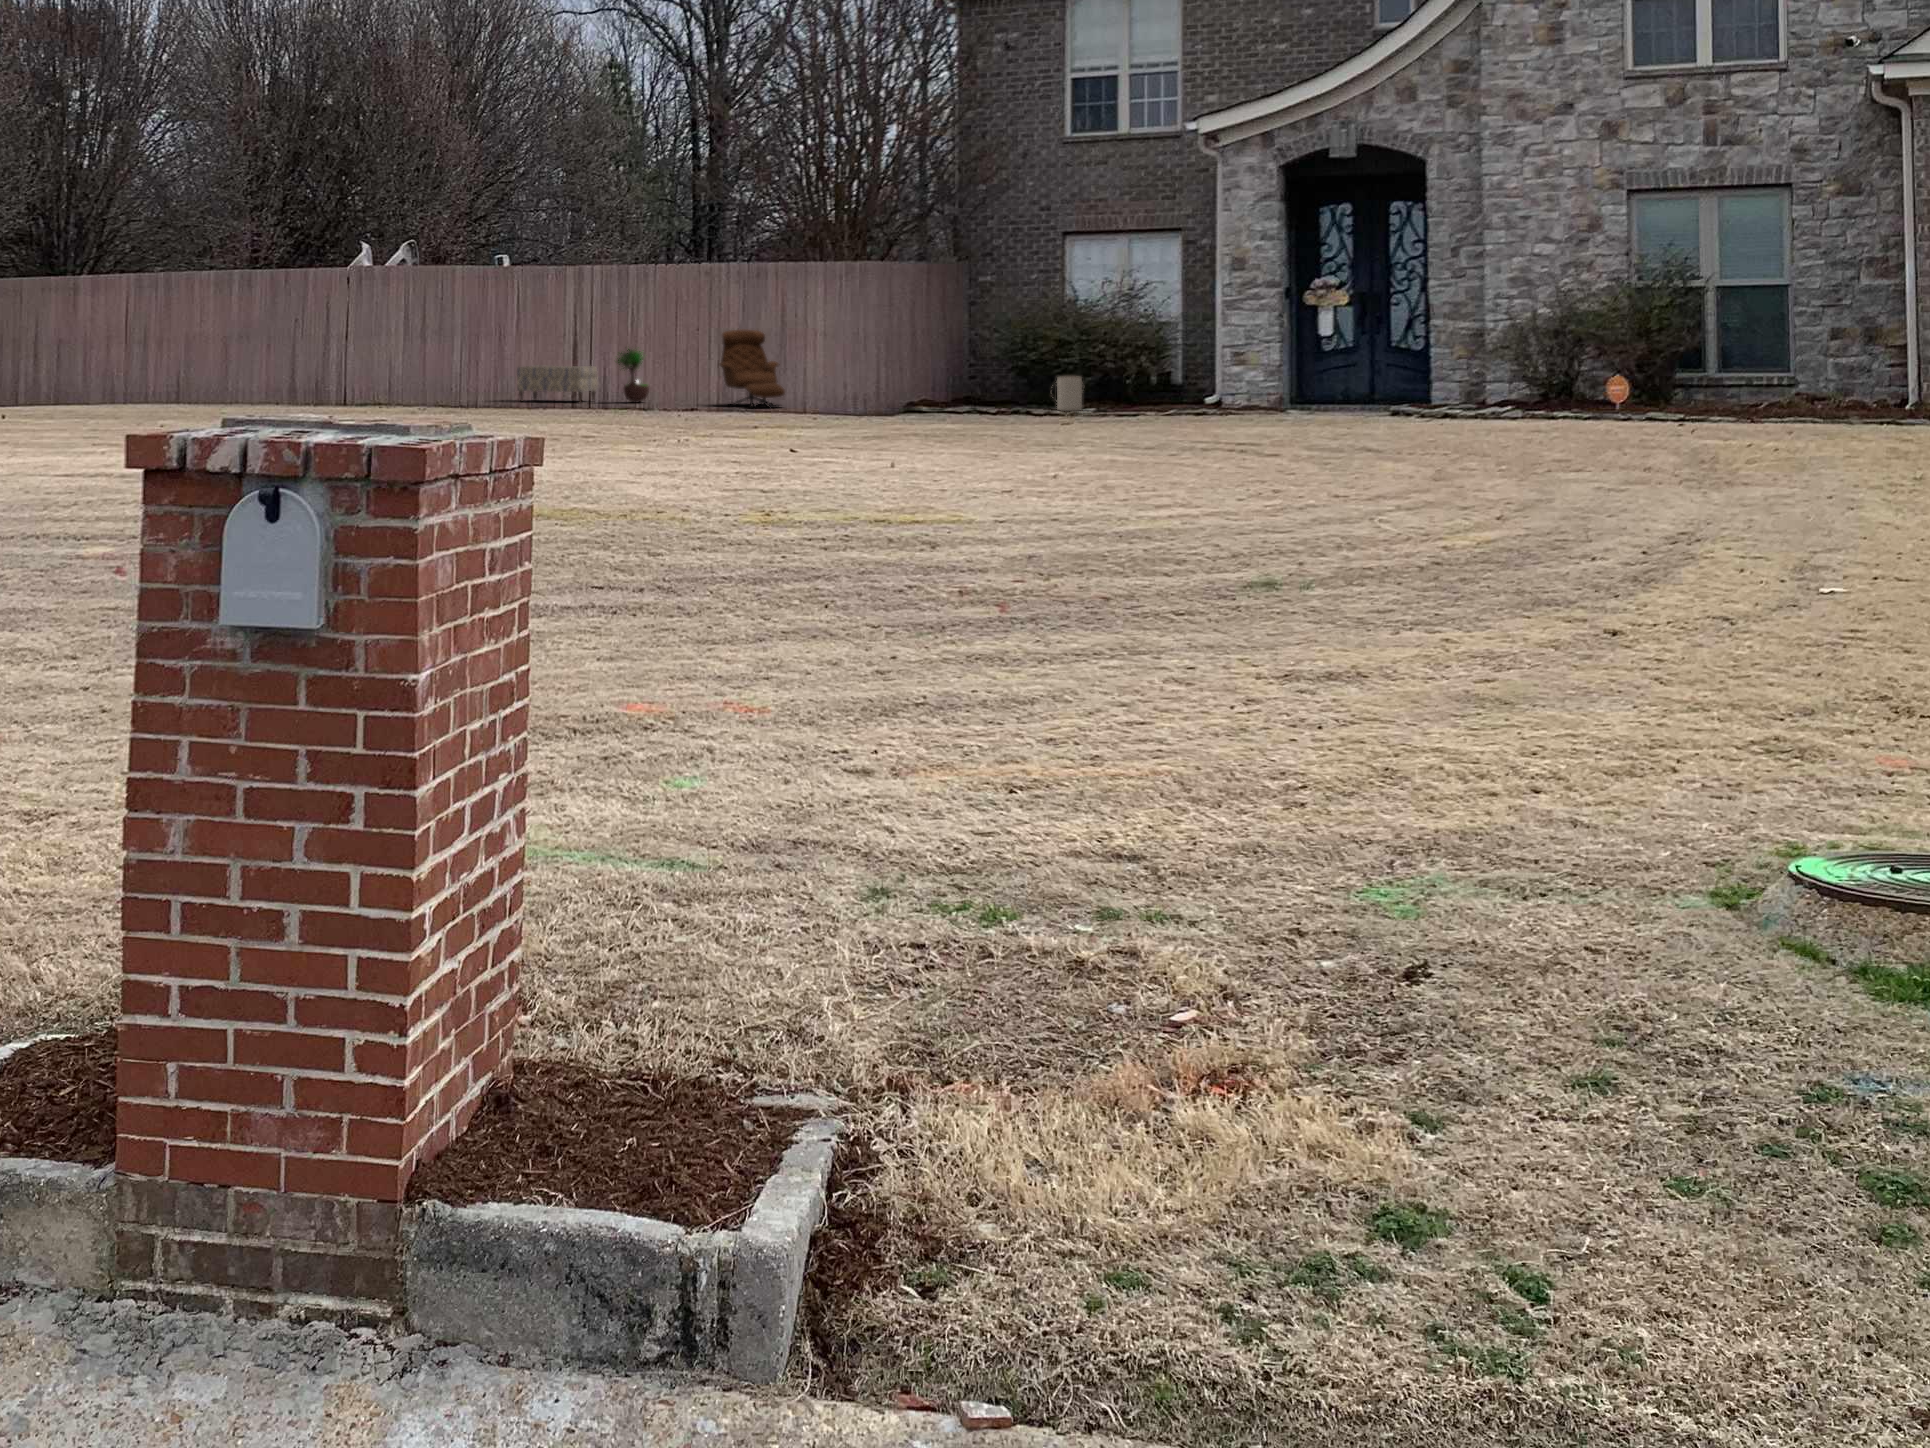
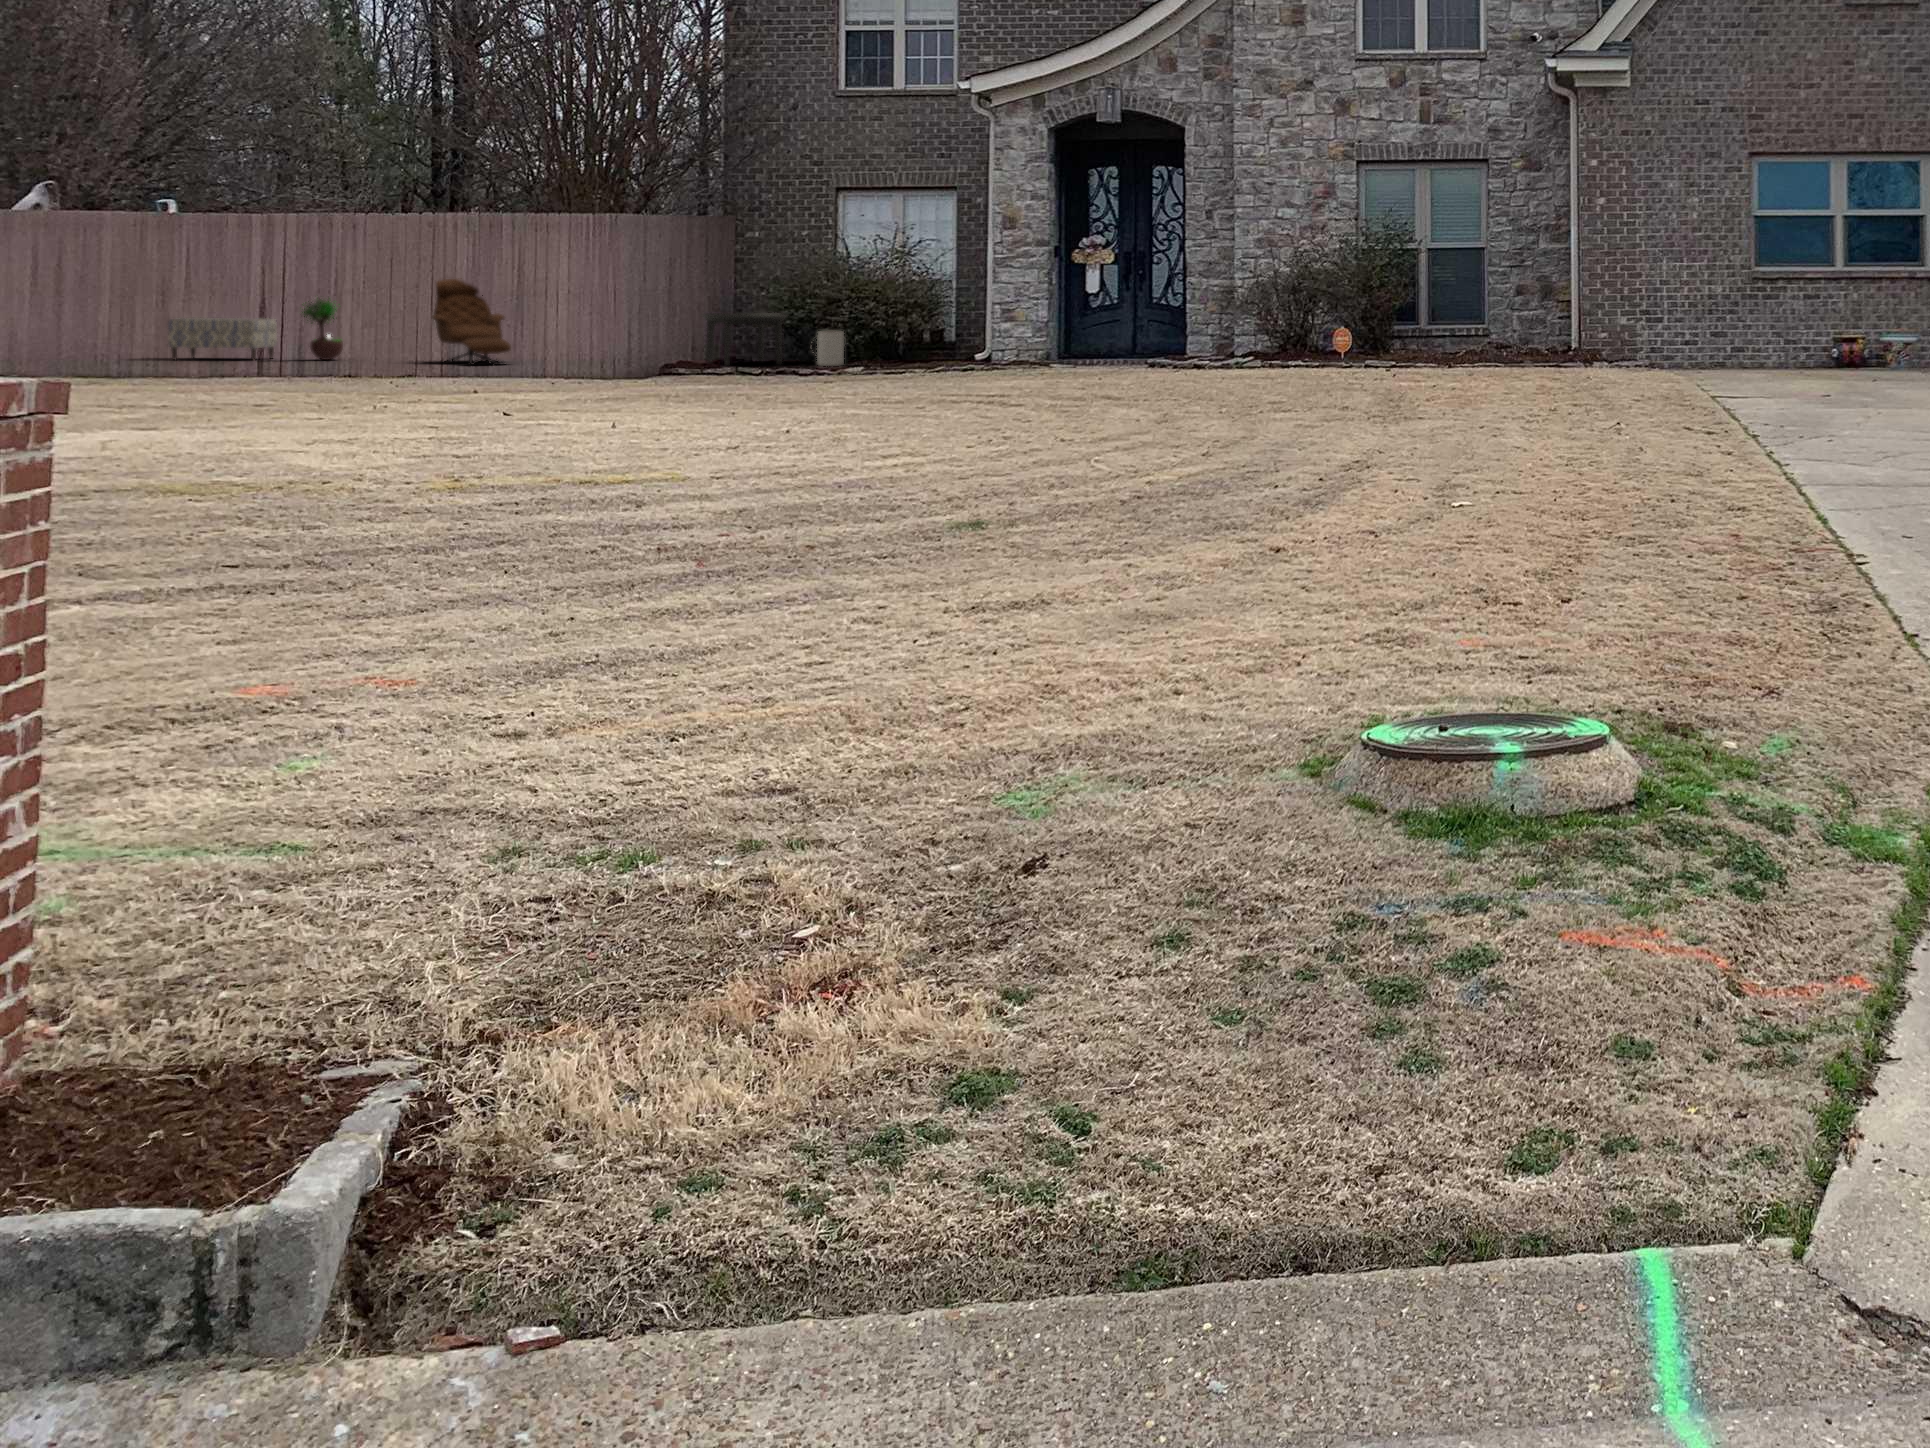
round table: none [948,359,1030,410] -> present [702,313,787,366]

